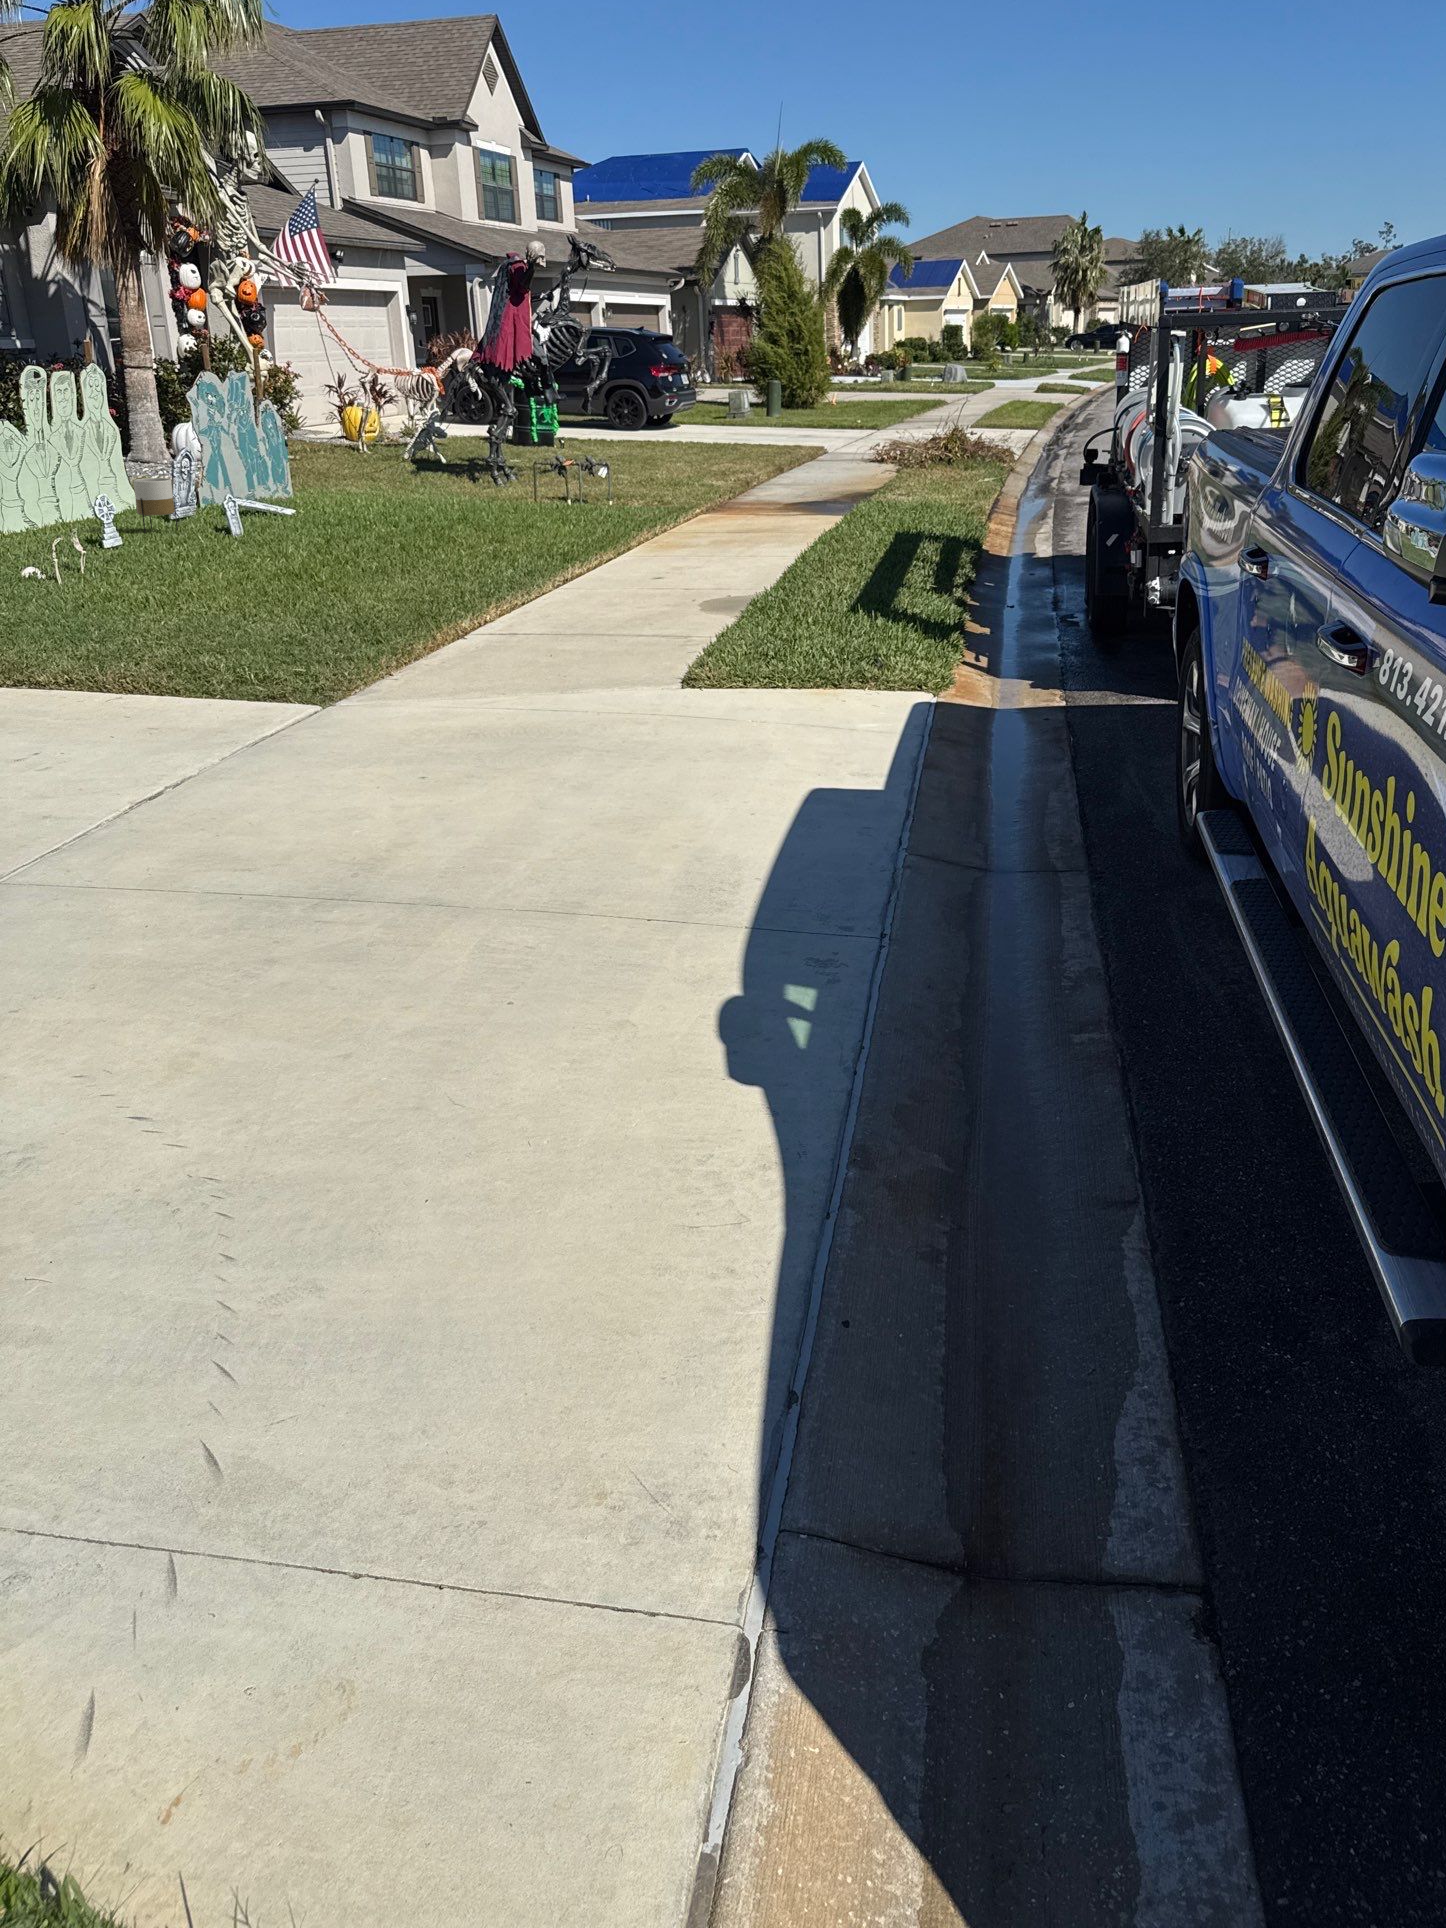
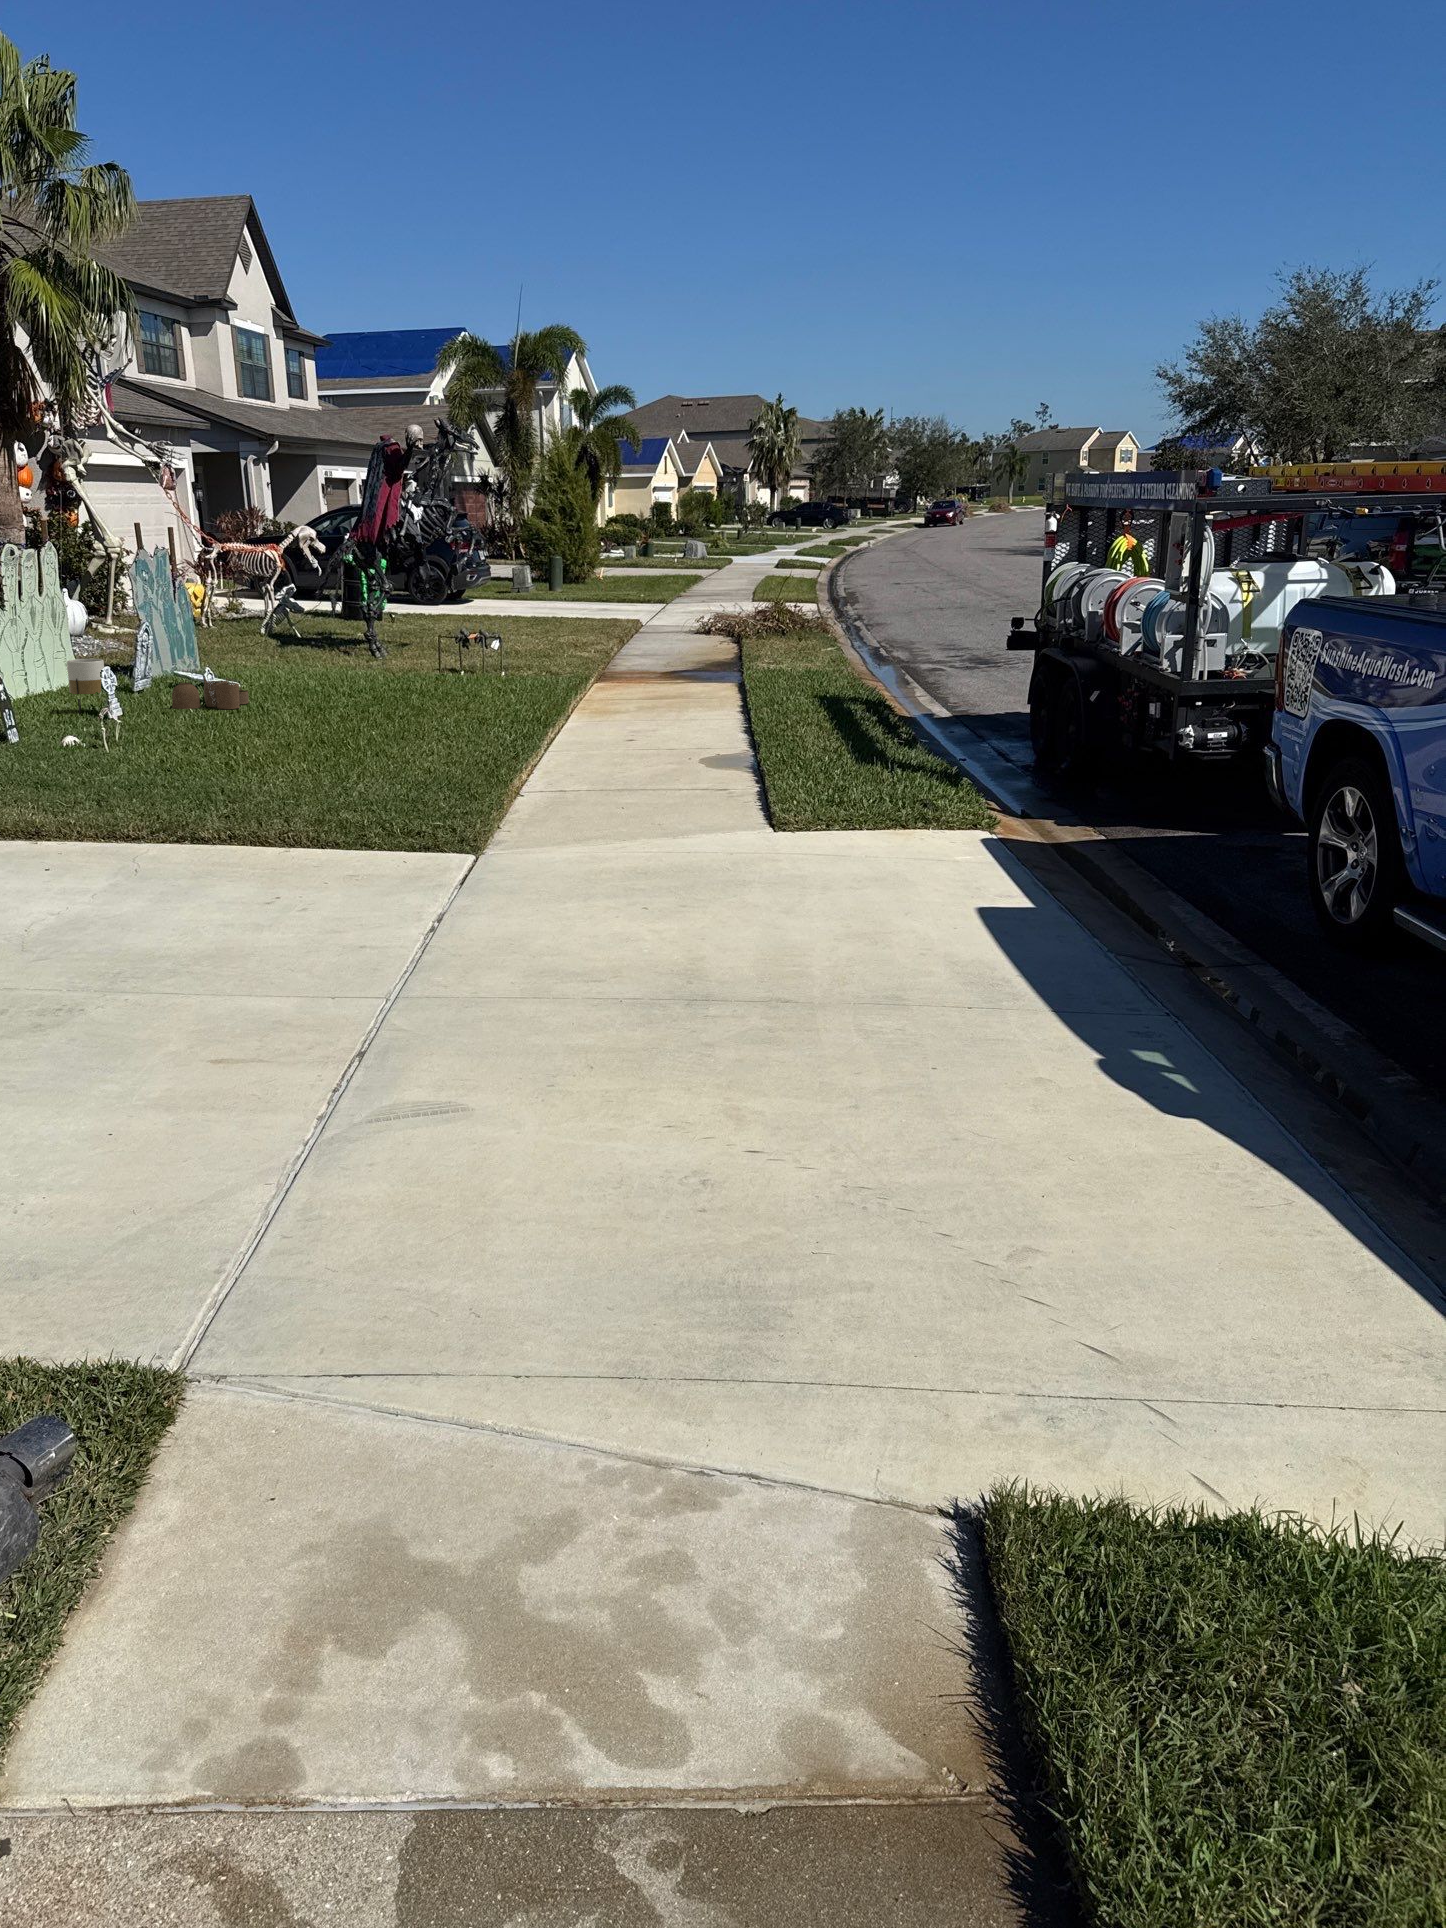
woven basket: none [244,499,326,531] -> present [172,678,249,709]

